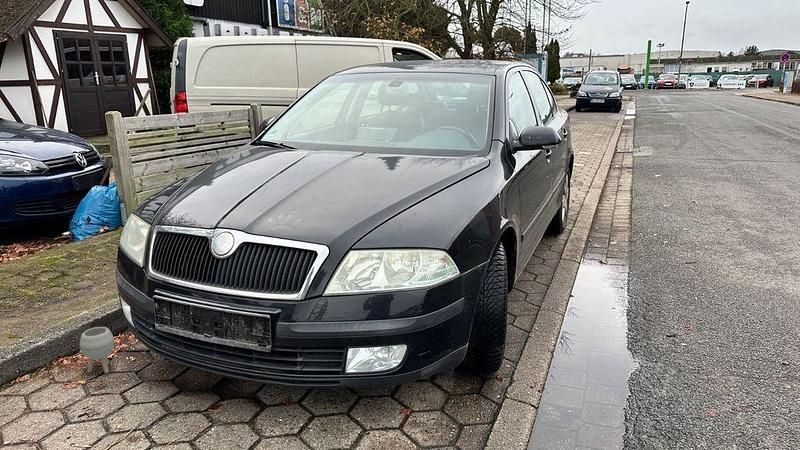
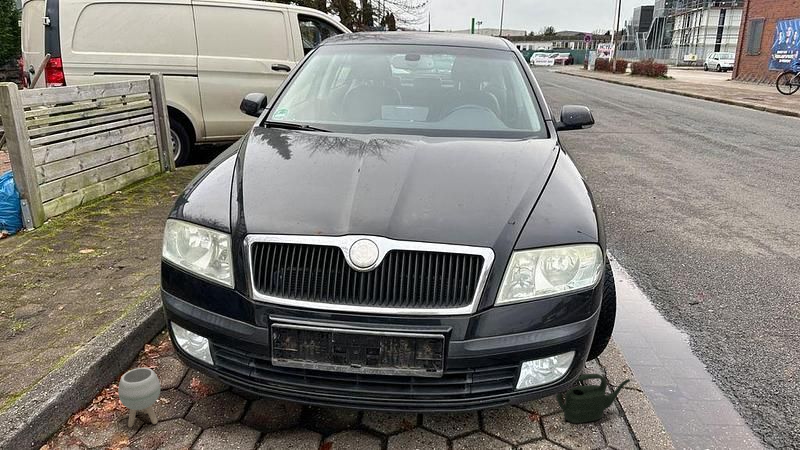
watering can: none [421,379,500,426] -> present [556,374,630,423]

